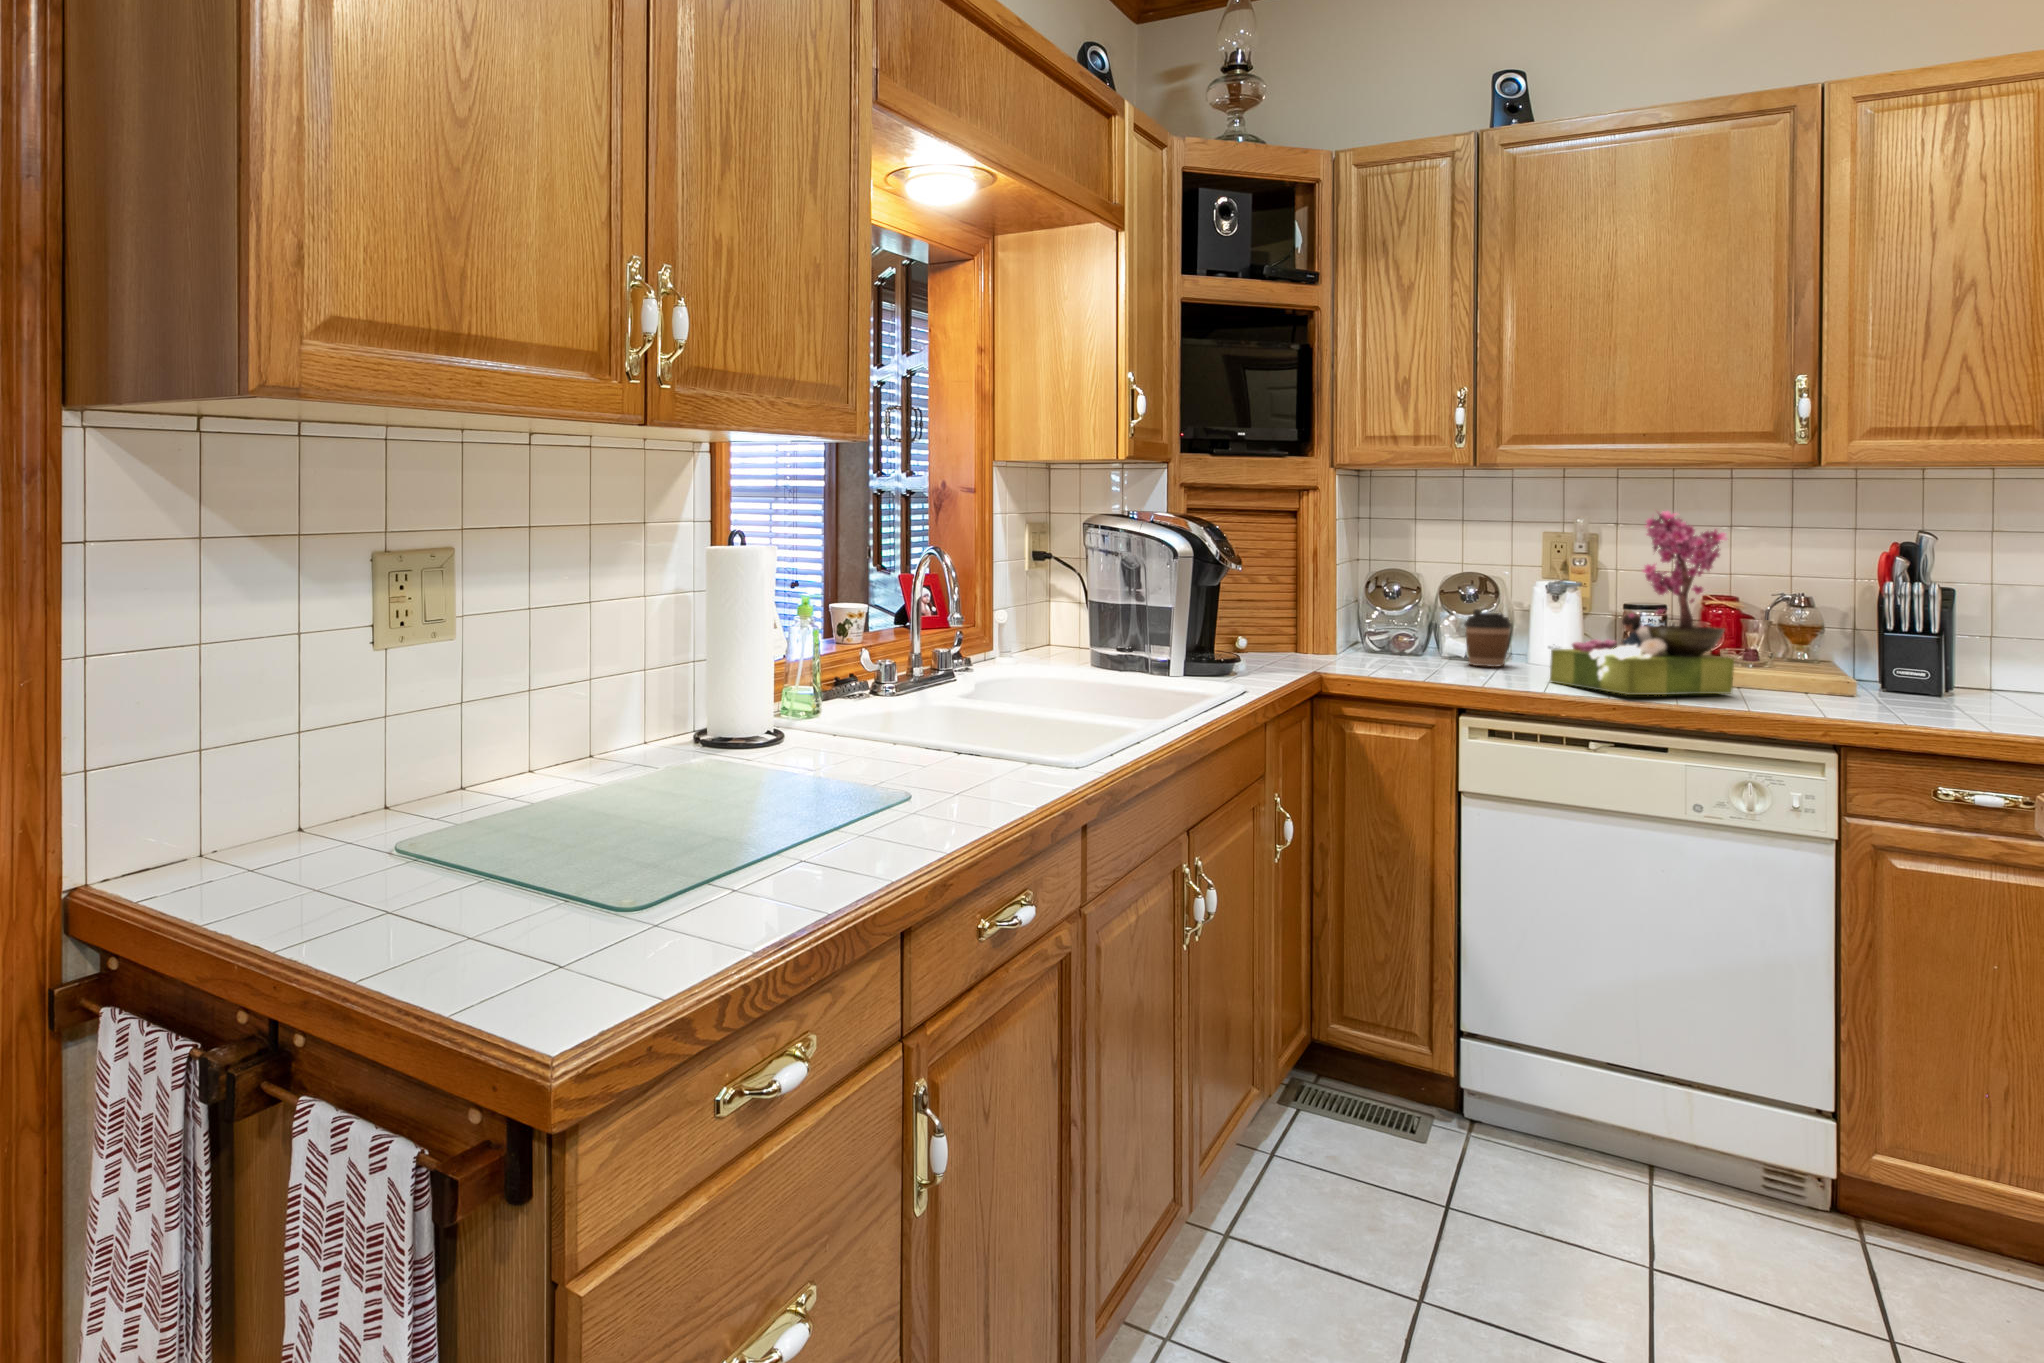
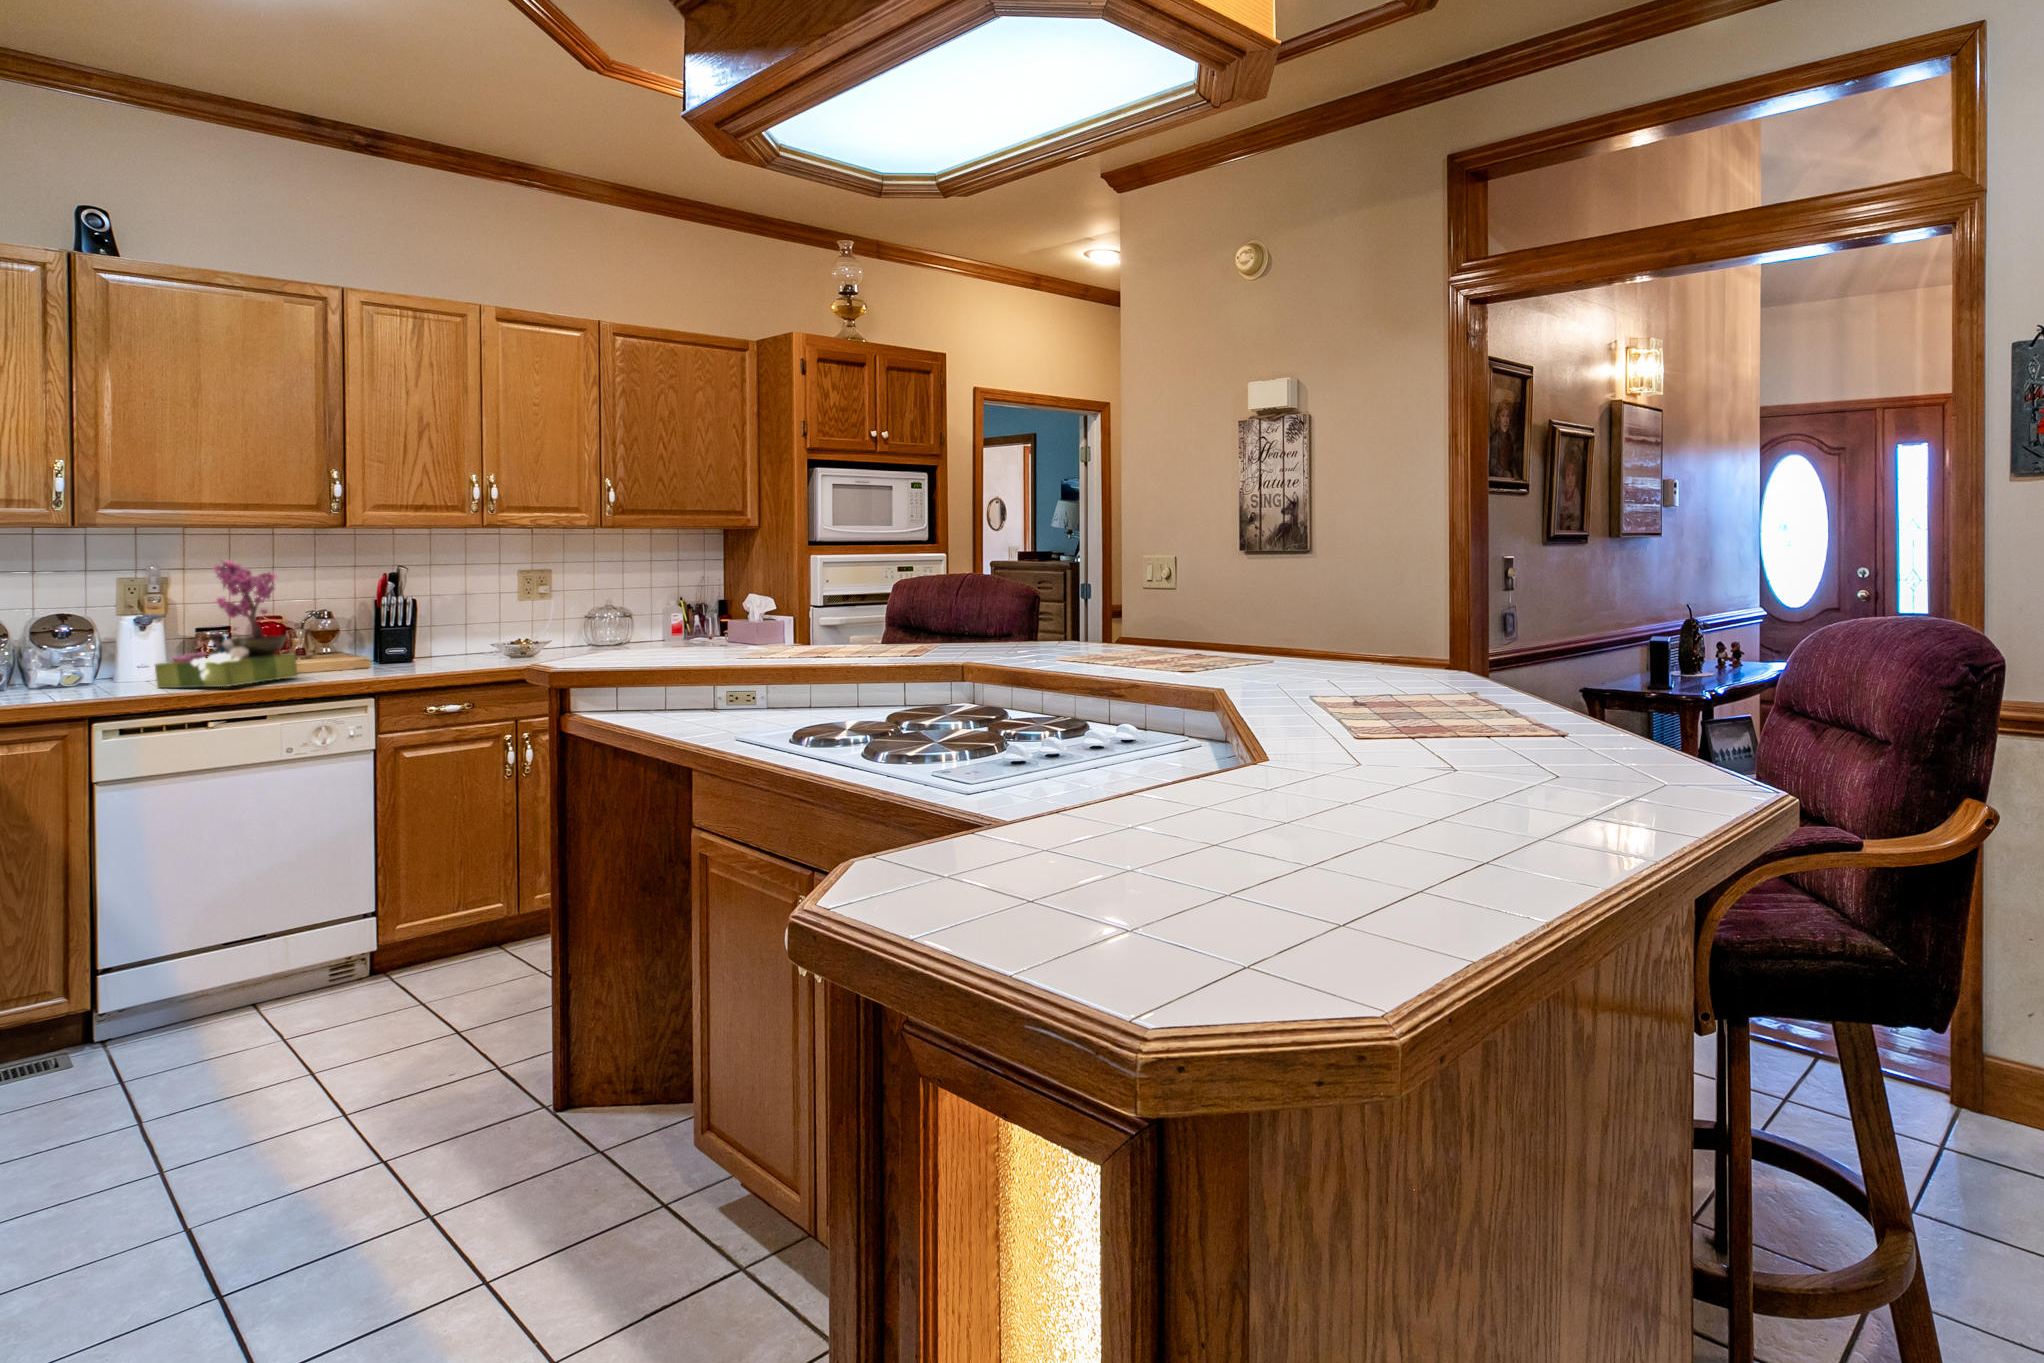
coffee cup: present [1465,609,1512,667] -> none [61,642,109,687]

